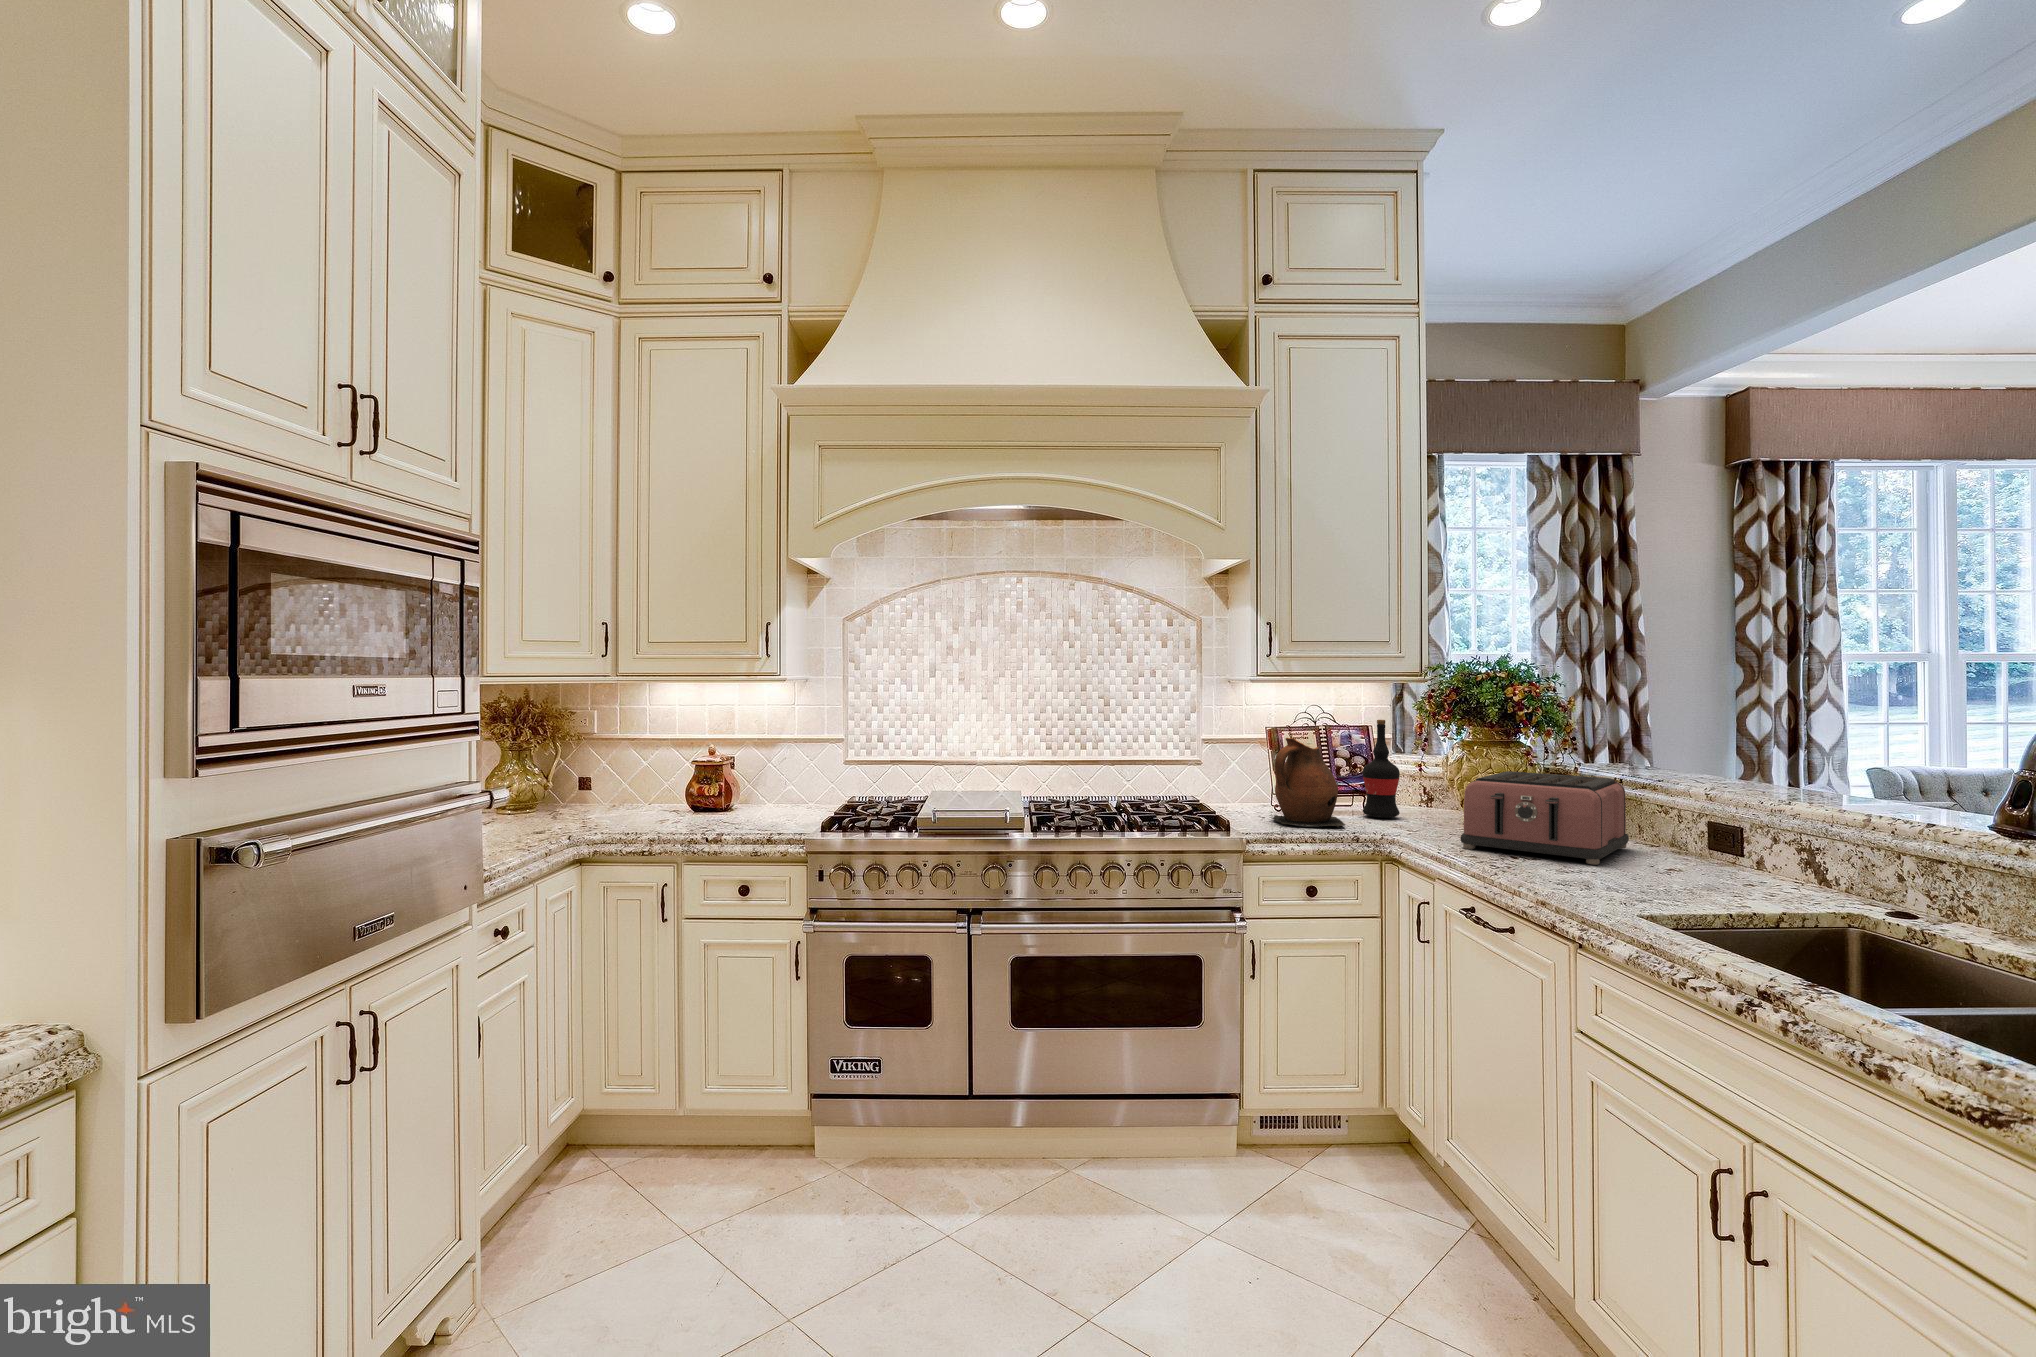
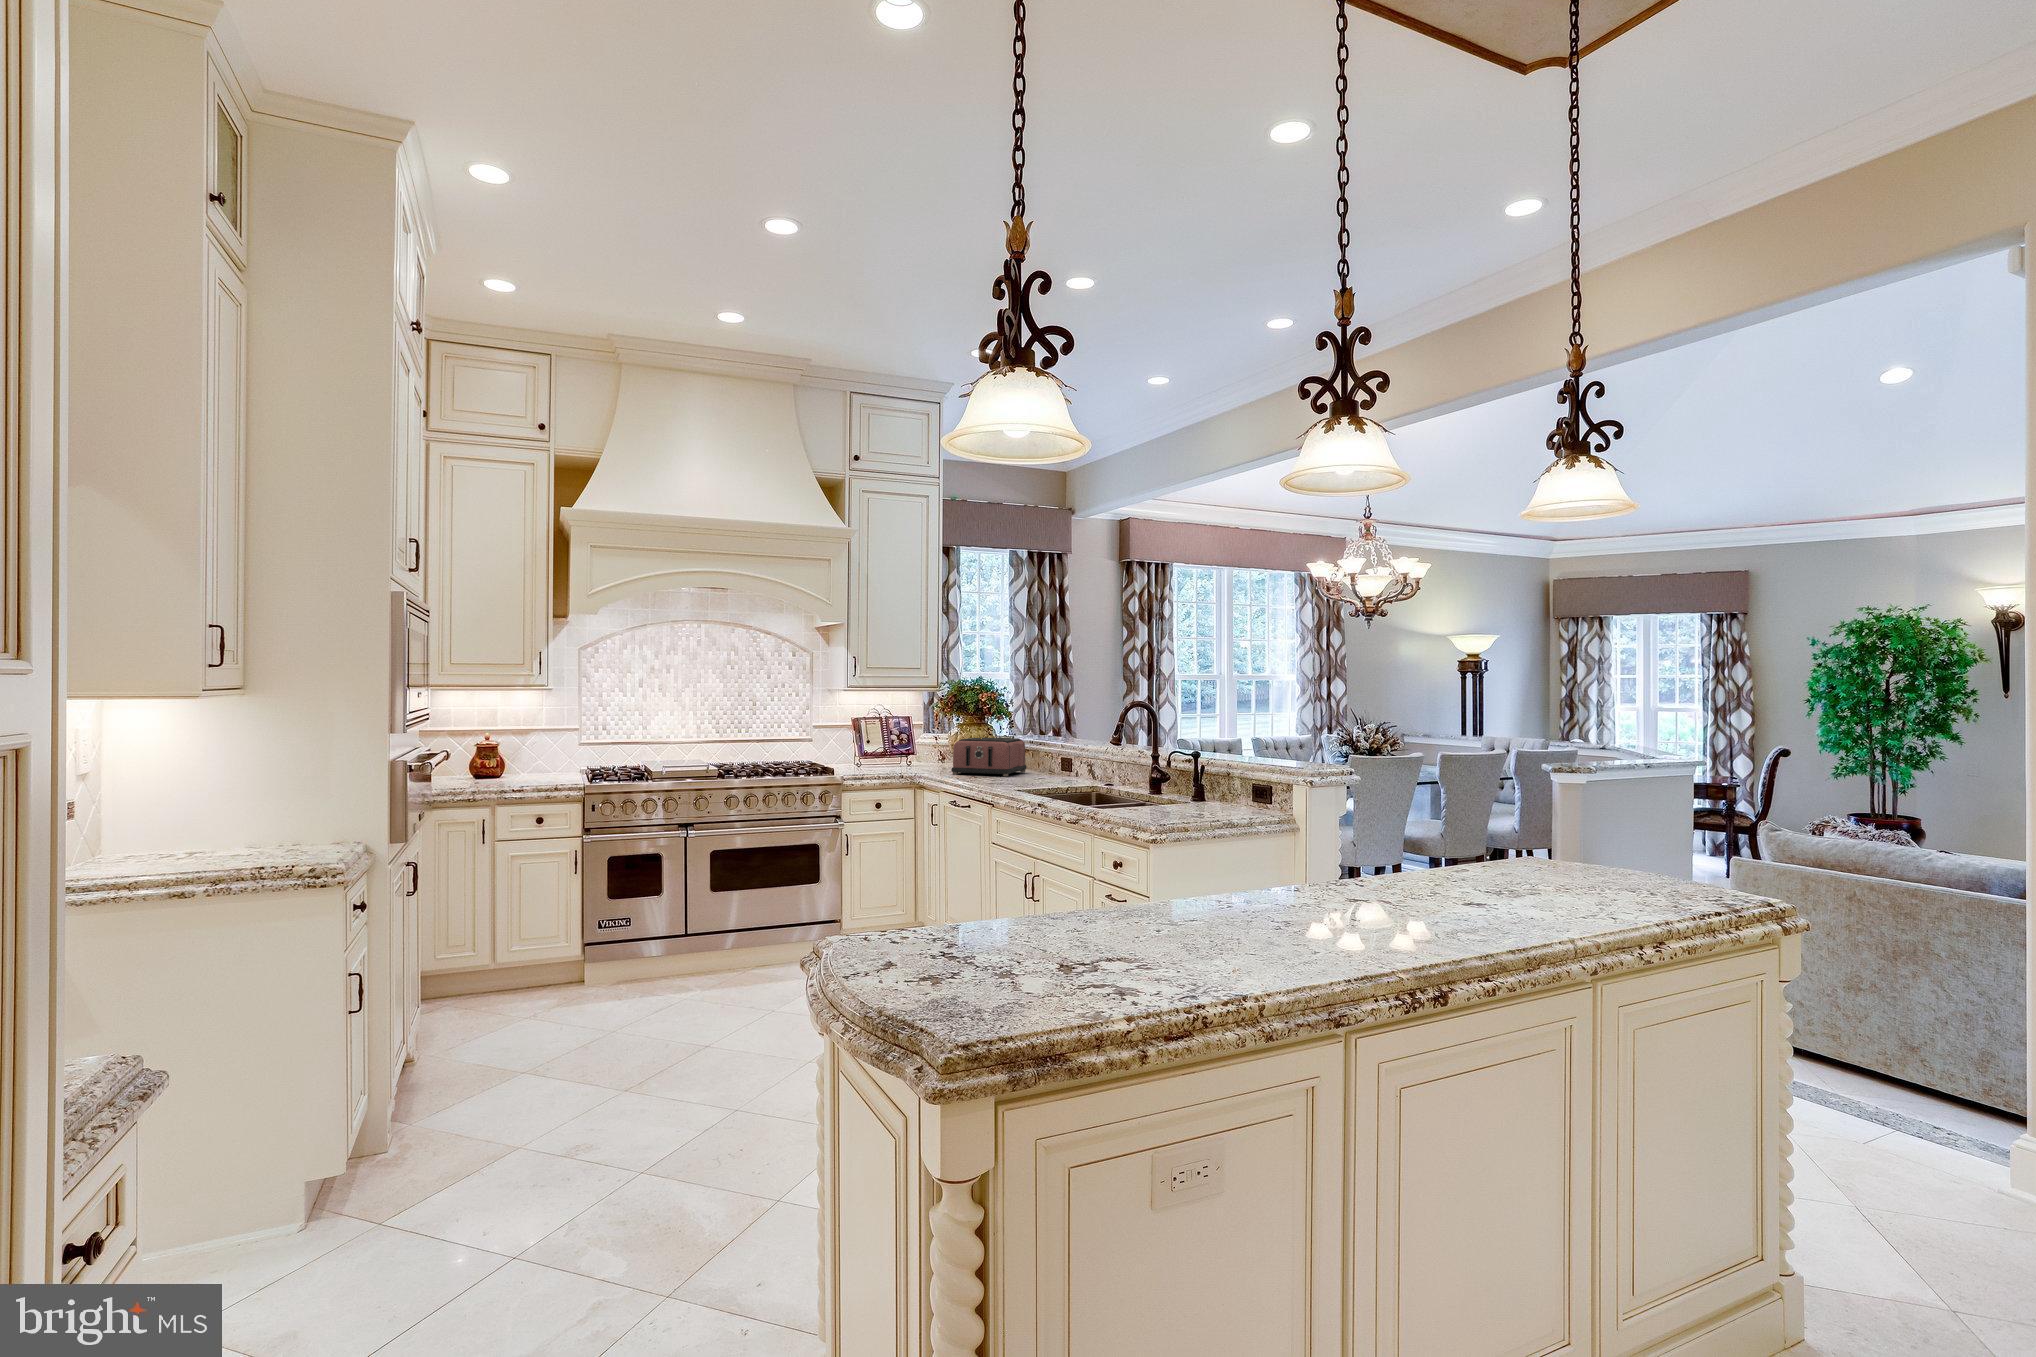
wine bottle: present [1363,720,1400,818] -> none [907,713,926,767]
ceramic pitcher: present [1272,738,1345,827] -> none [856,723,897,770]

